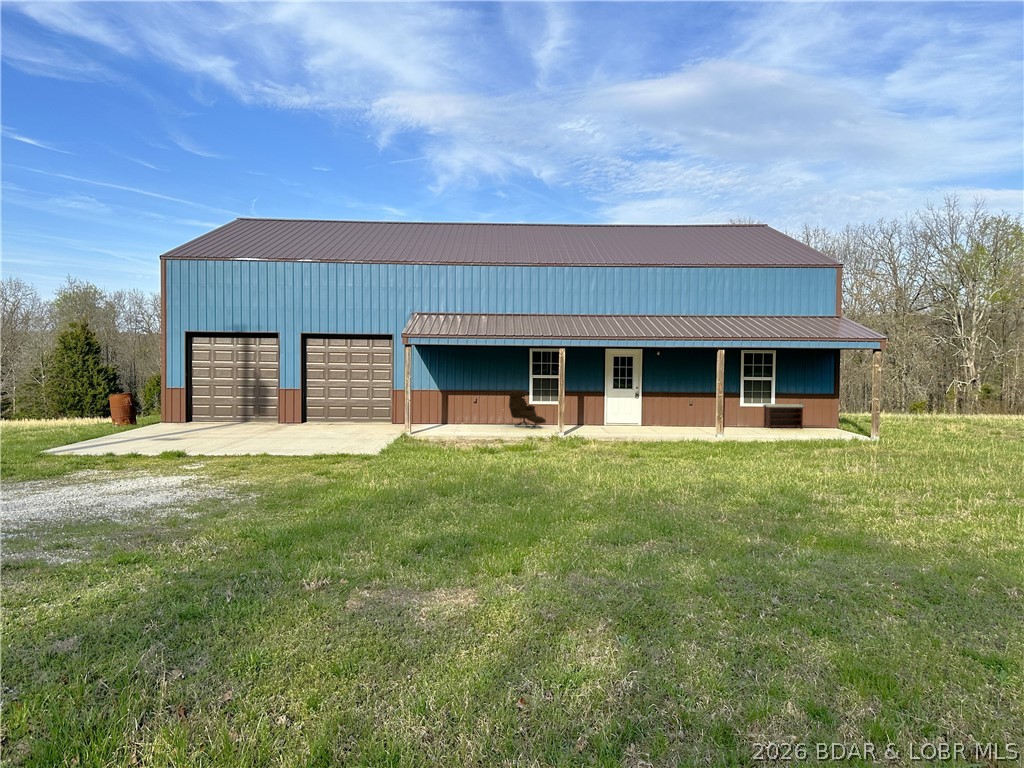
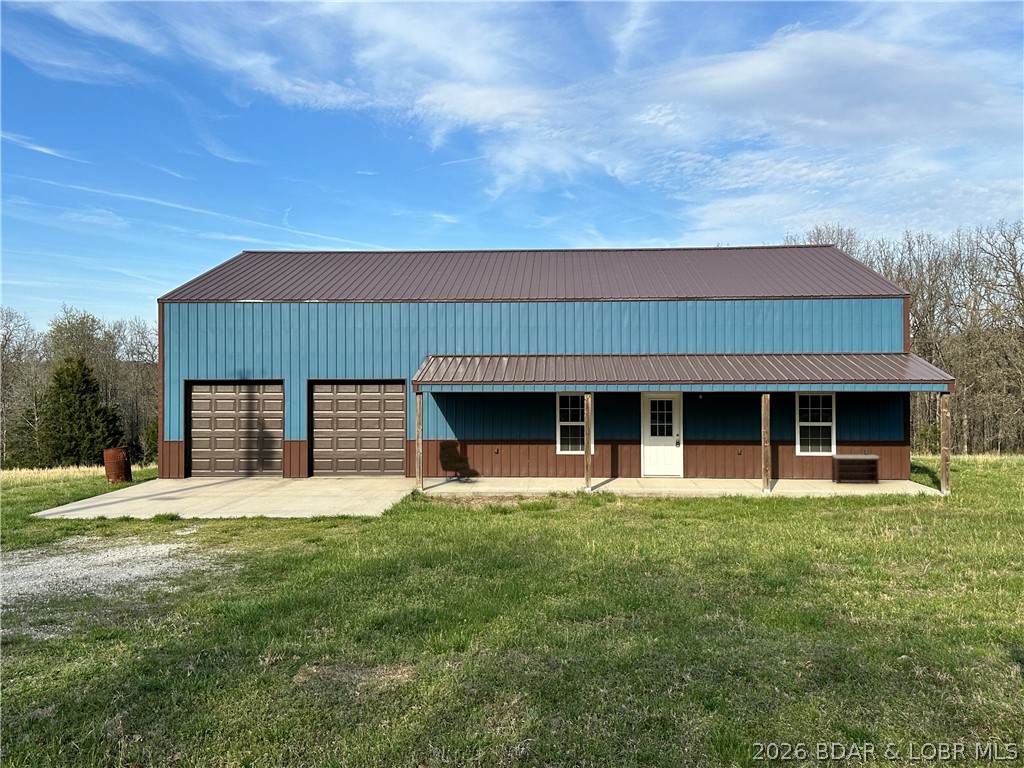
lounge chair: present [509,391,546,427] -> present [439,440,480,482]

